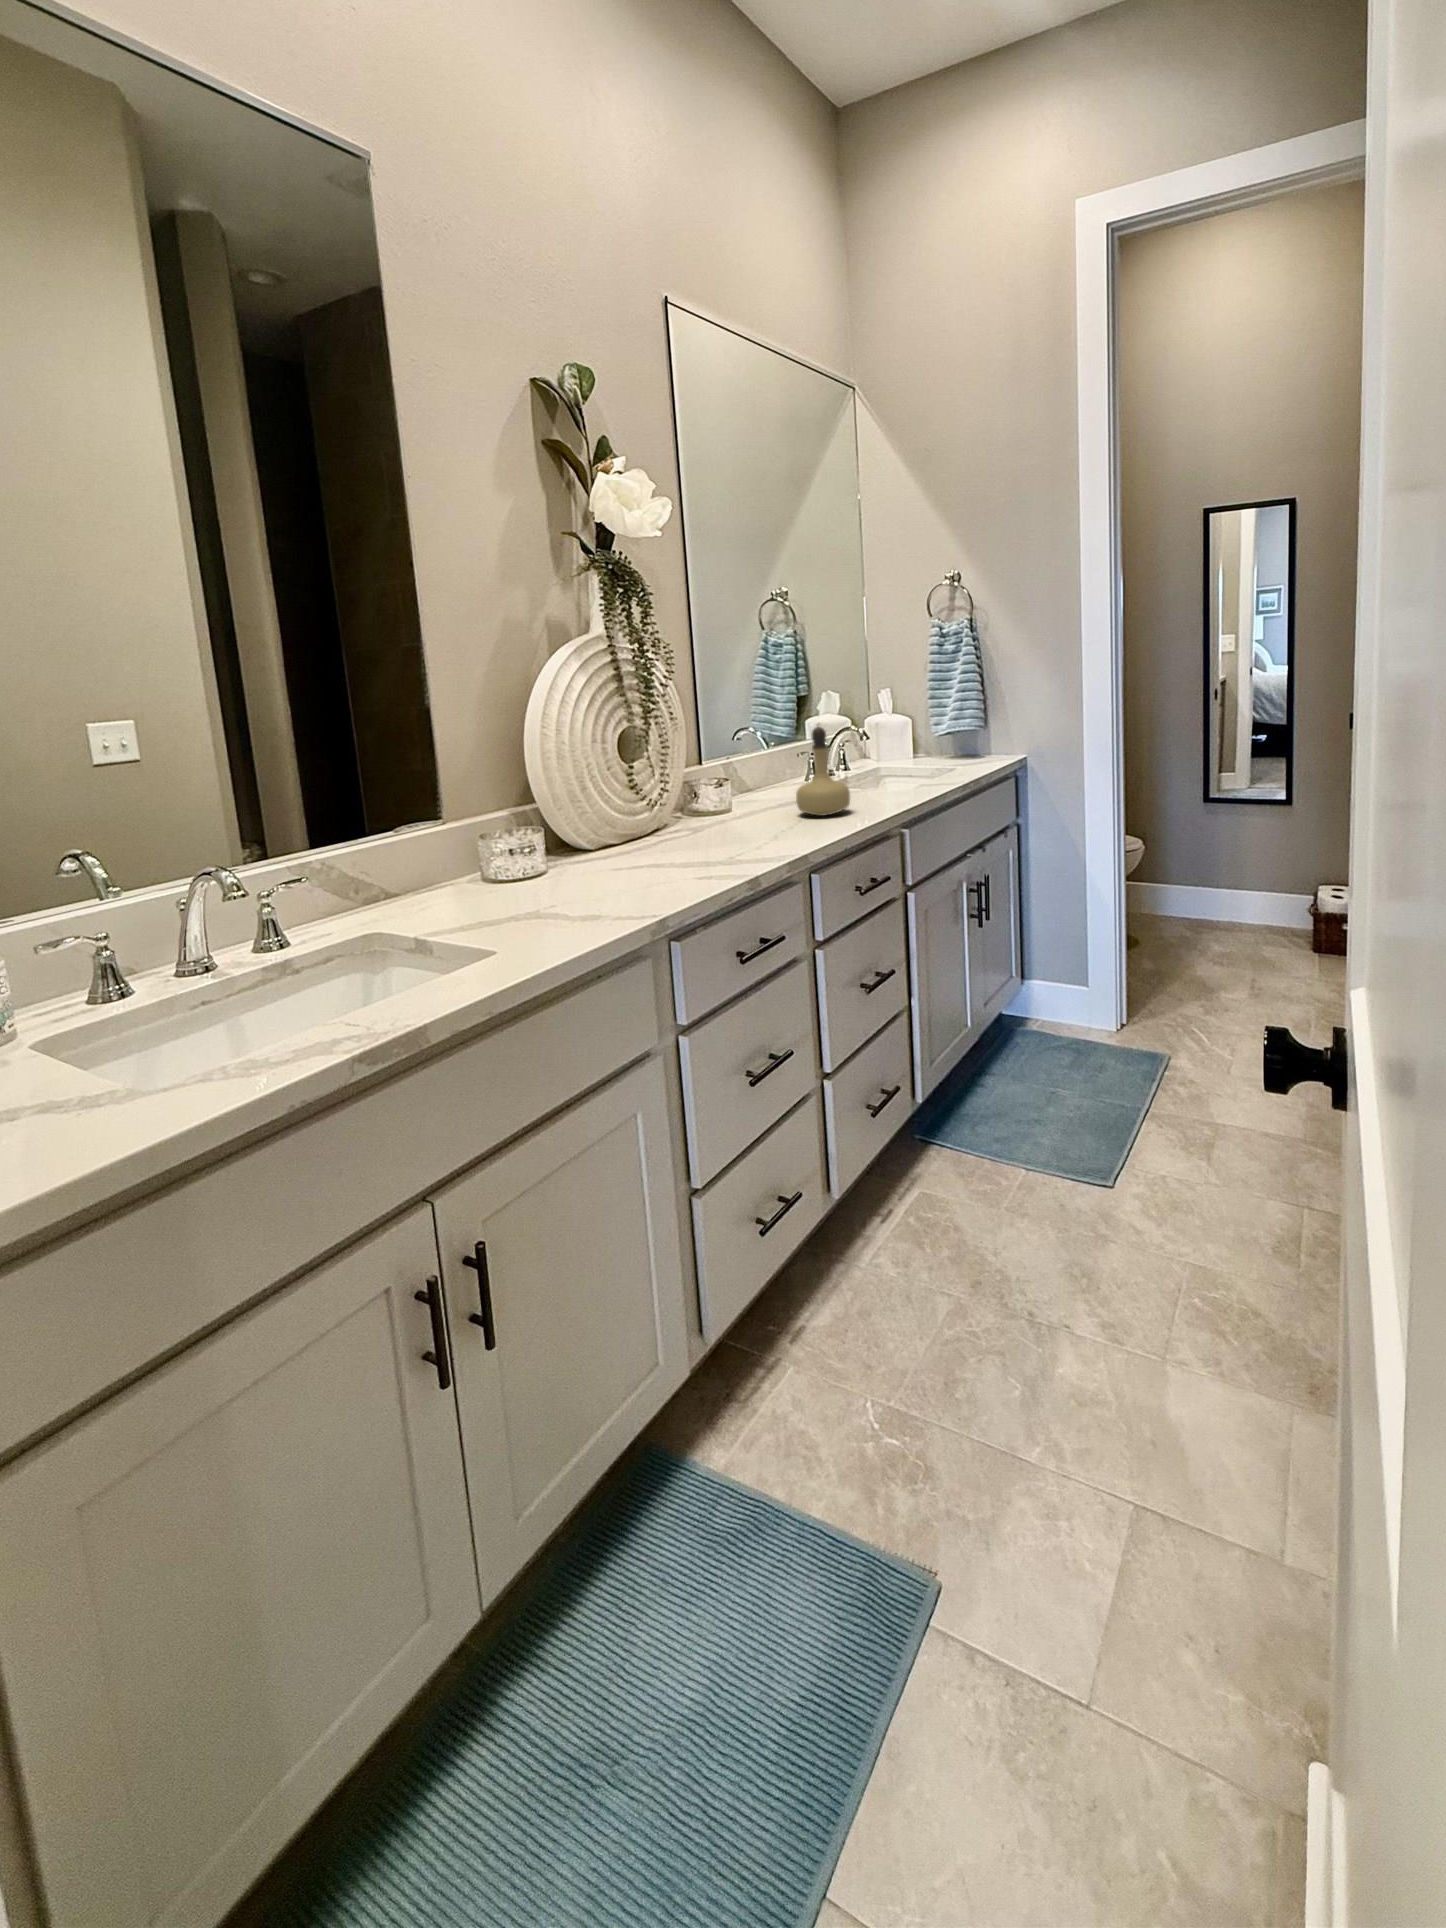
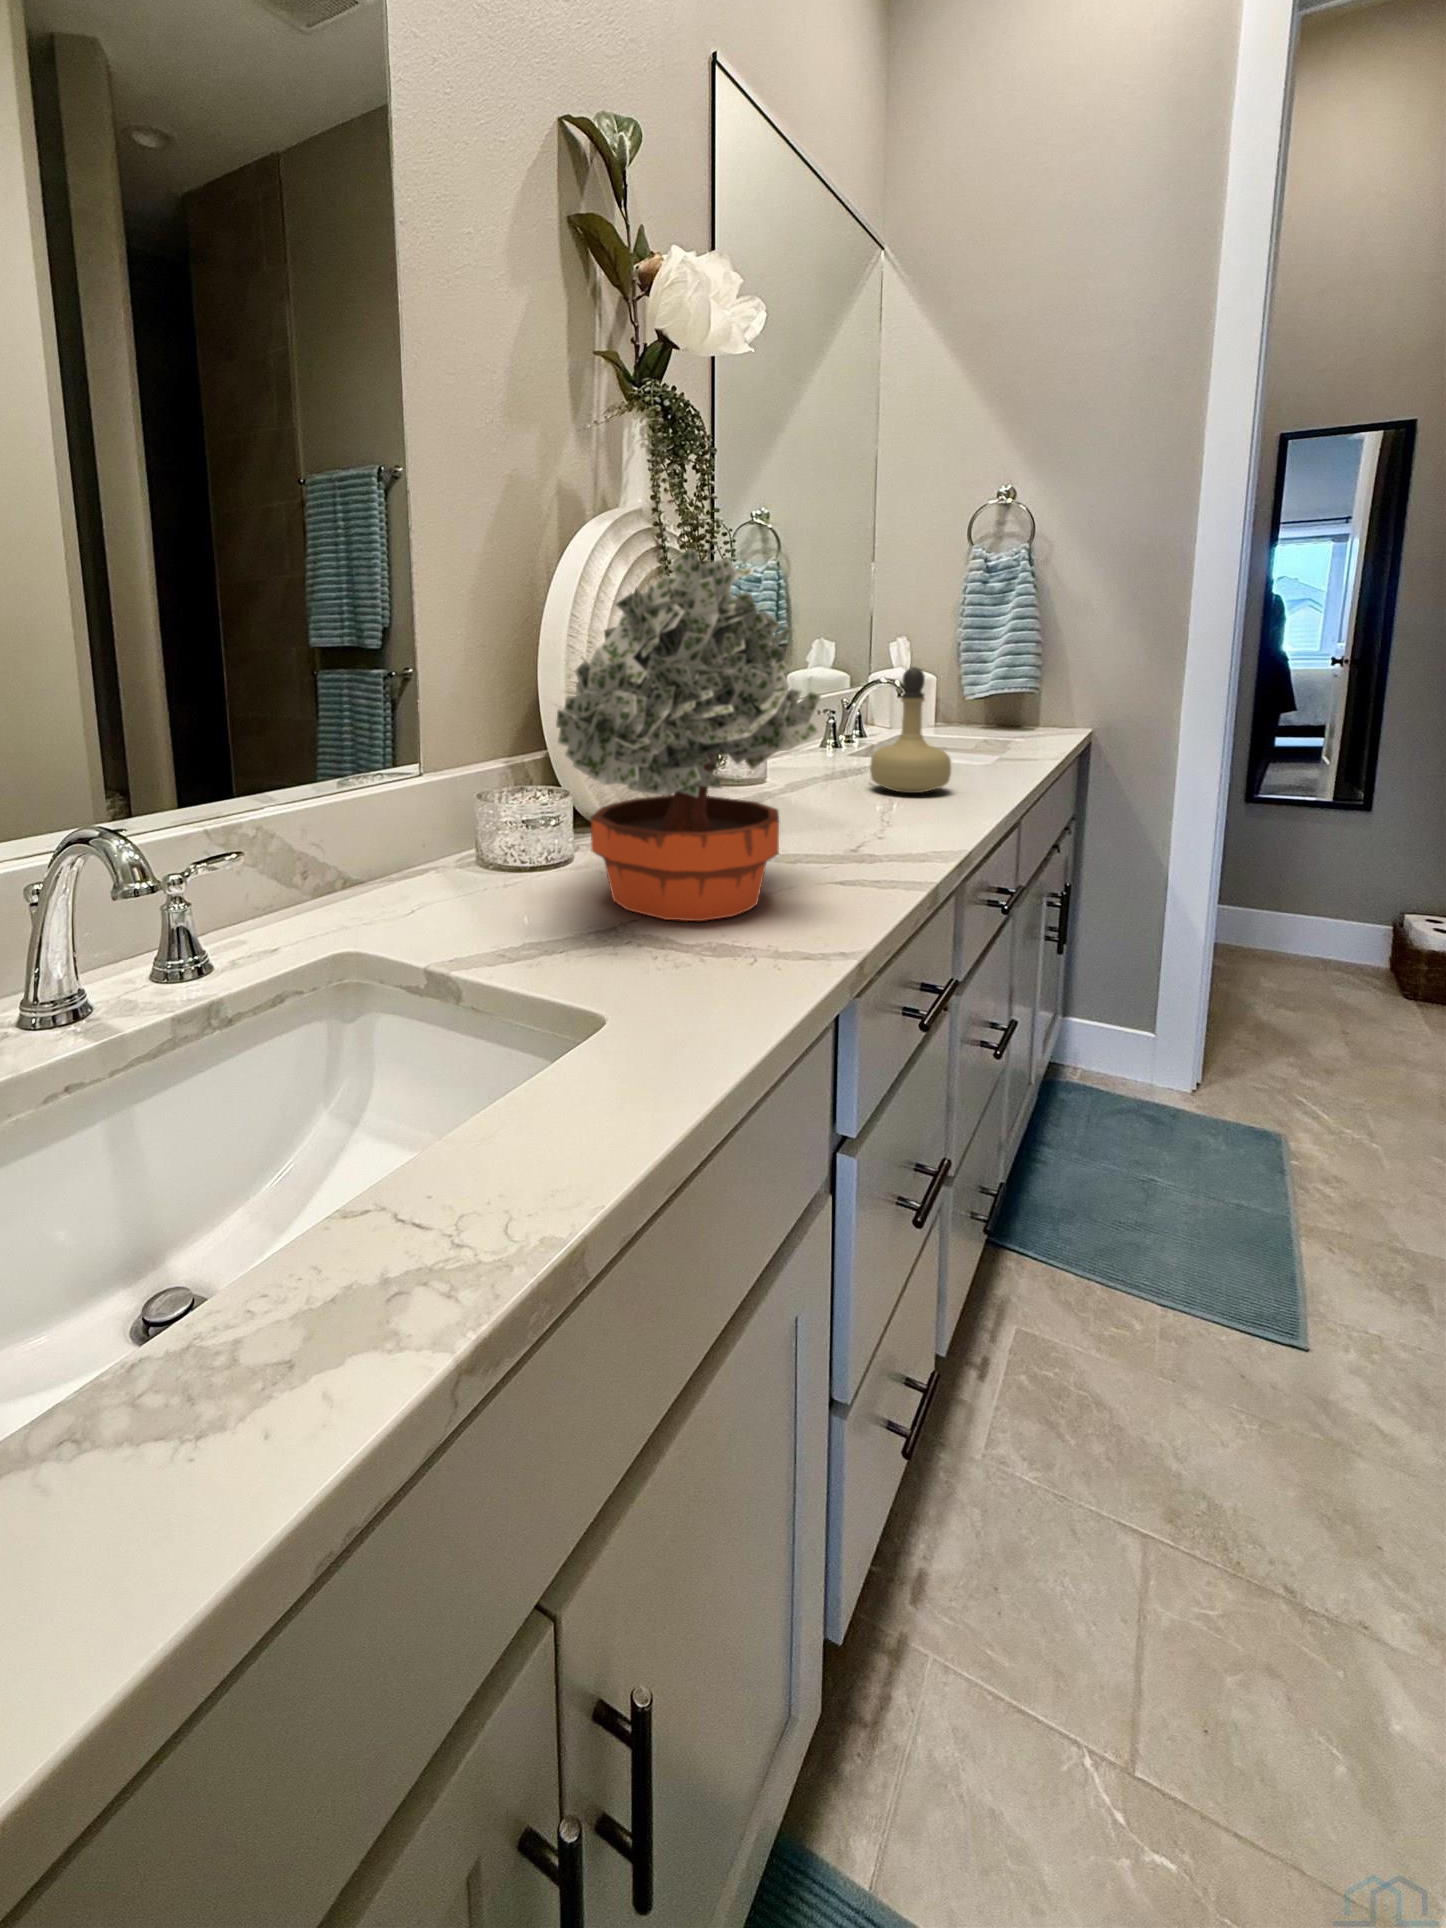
potted plant: none [487,679,663,903] -> present [555,549,821,921]

